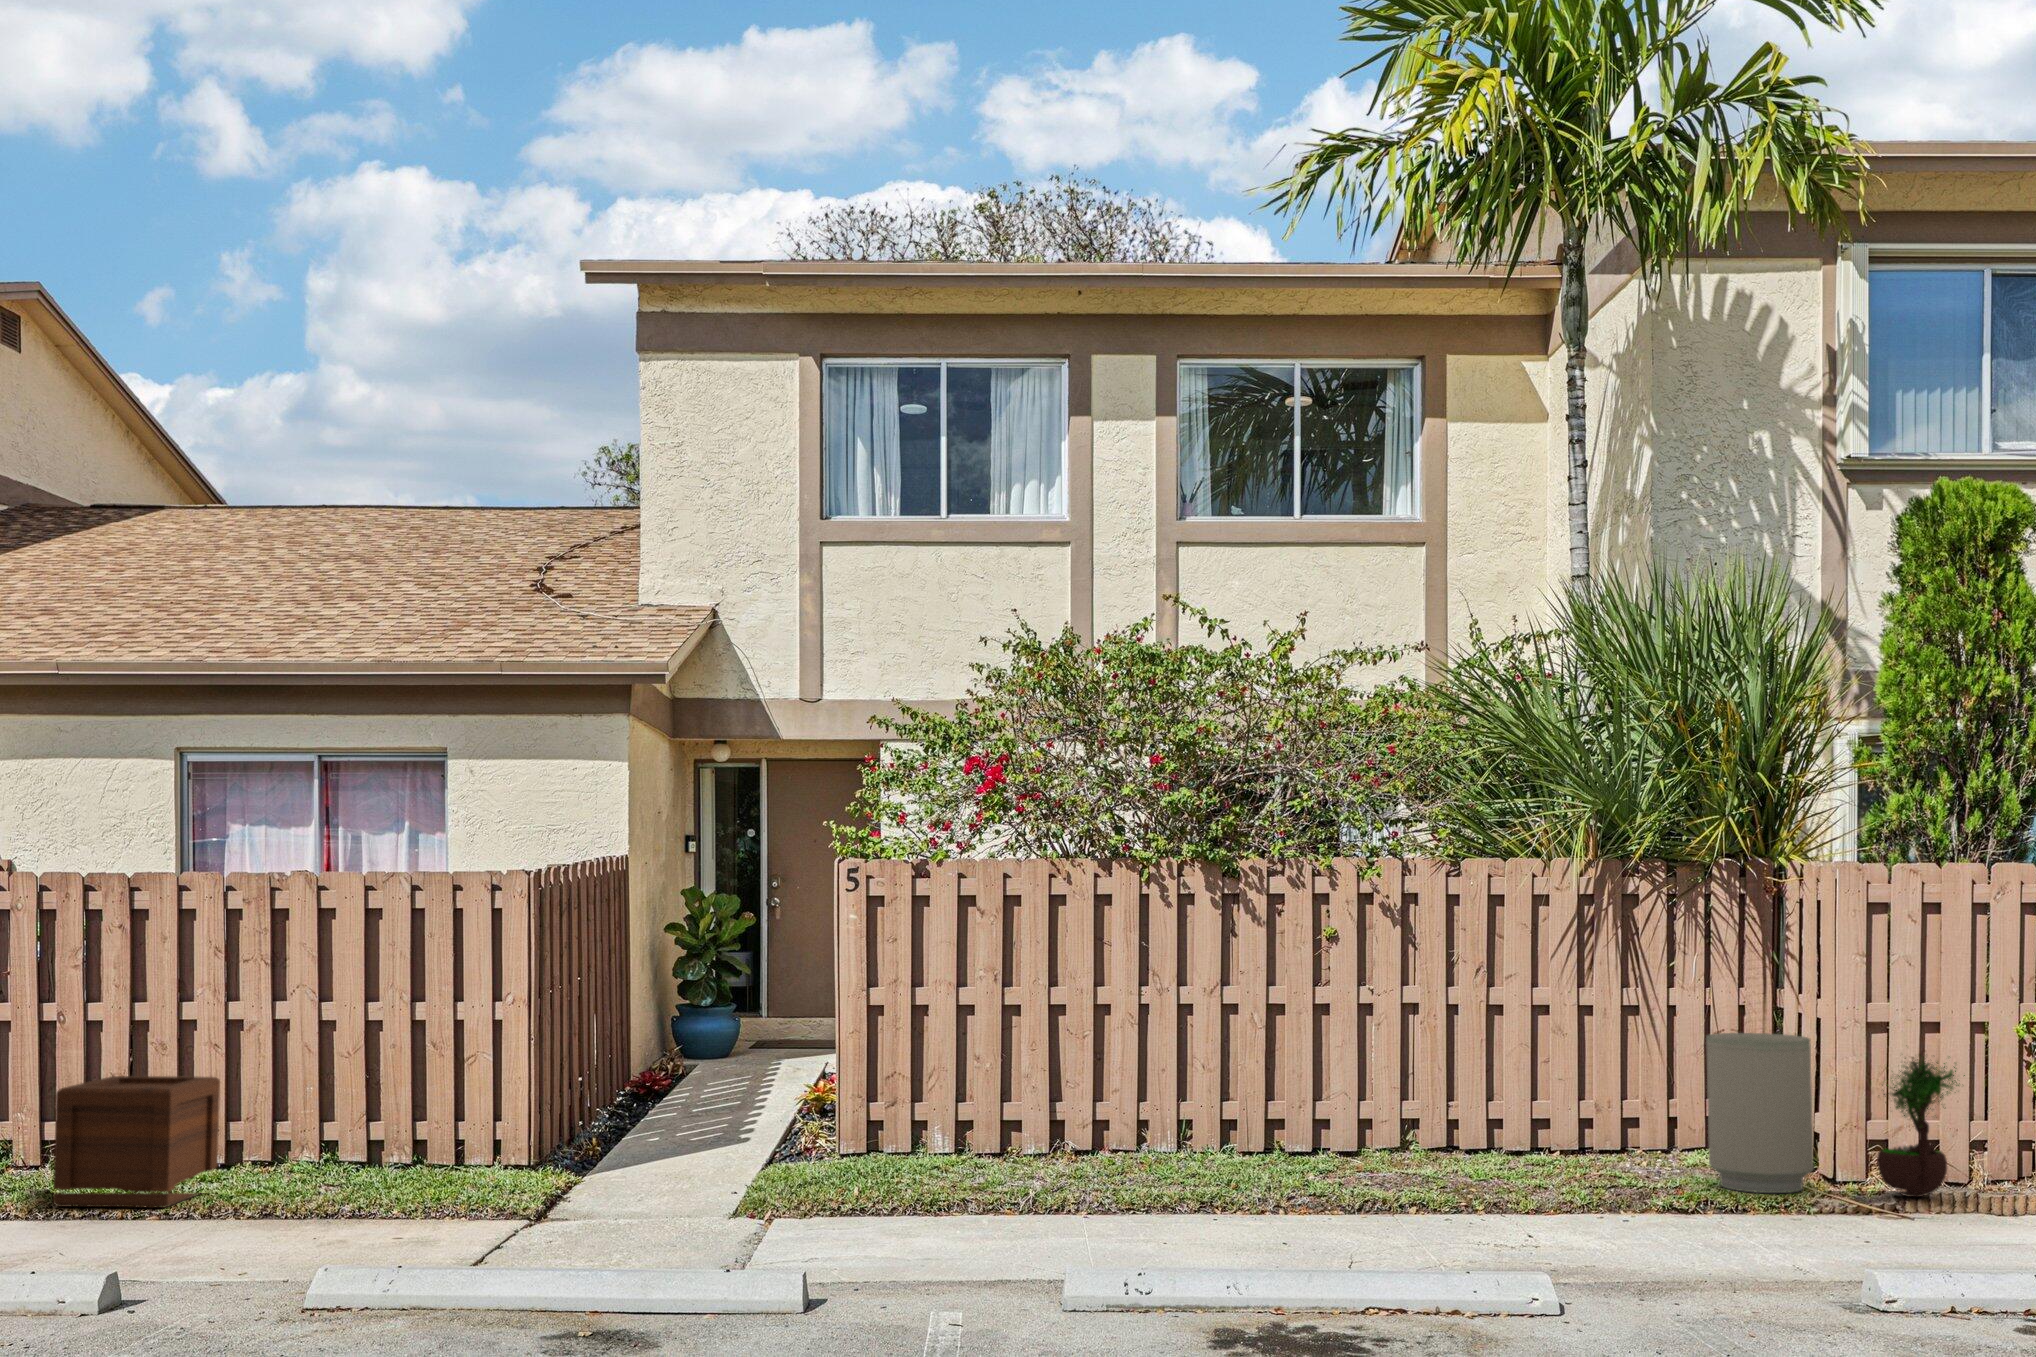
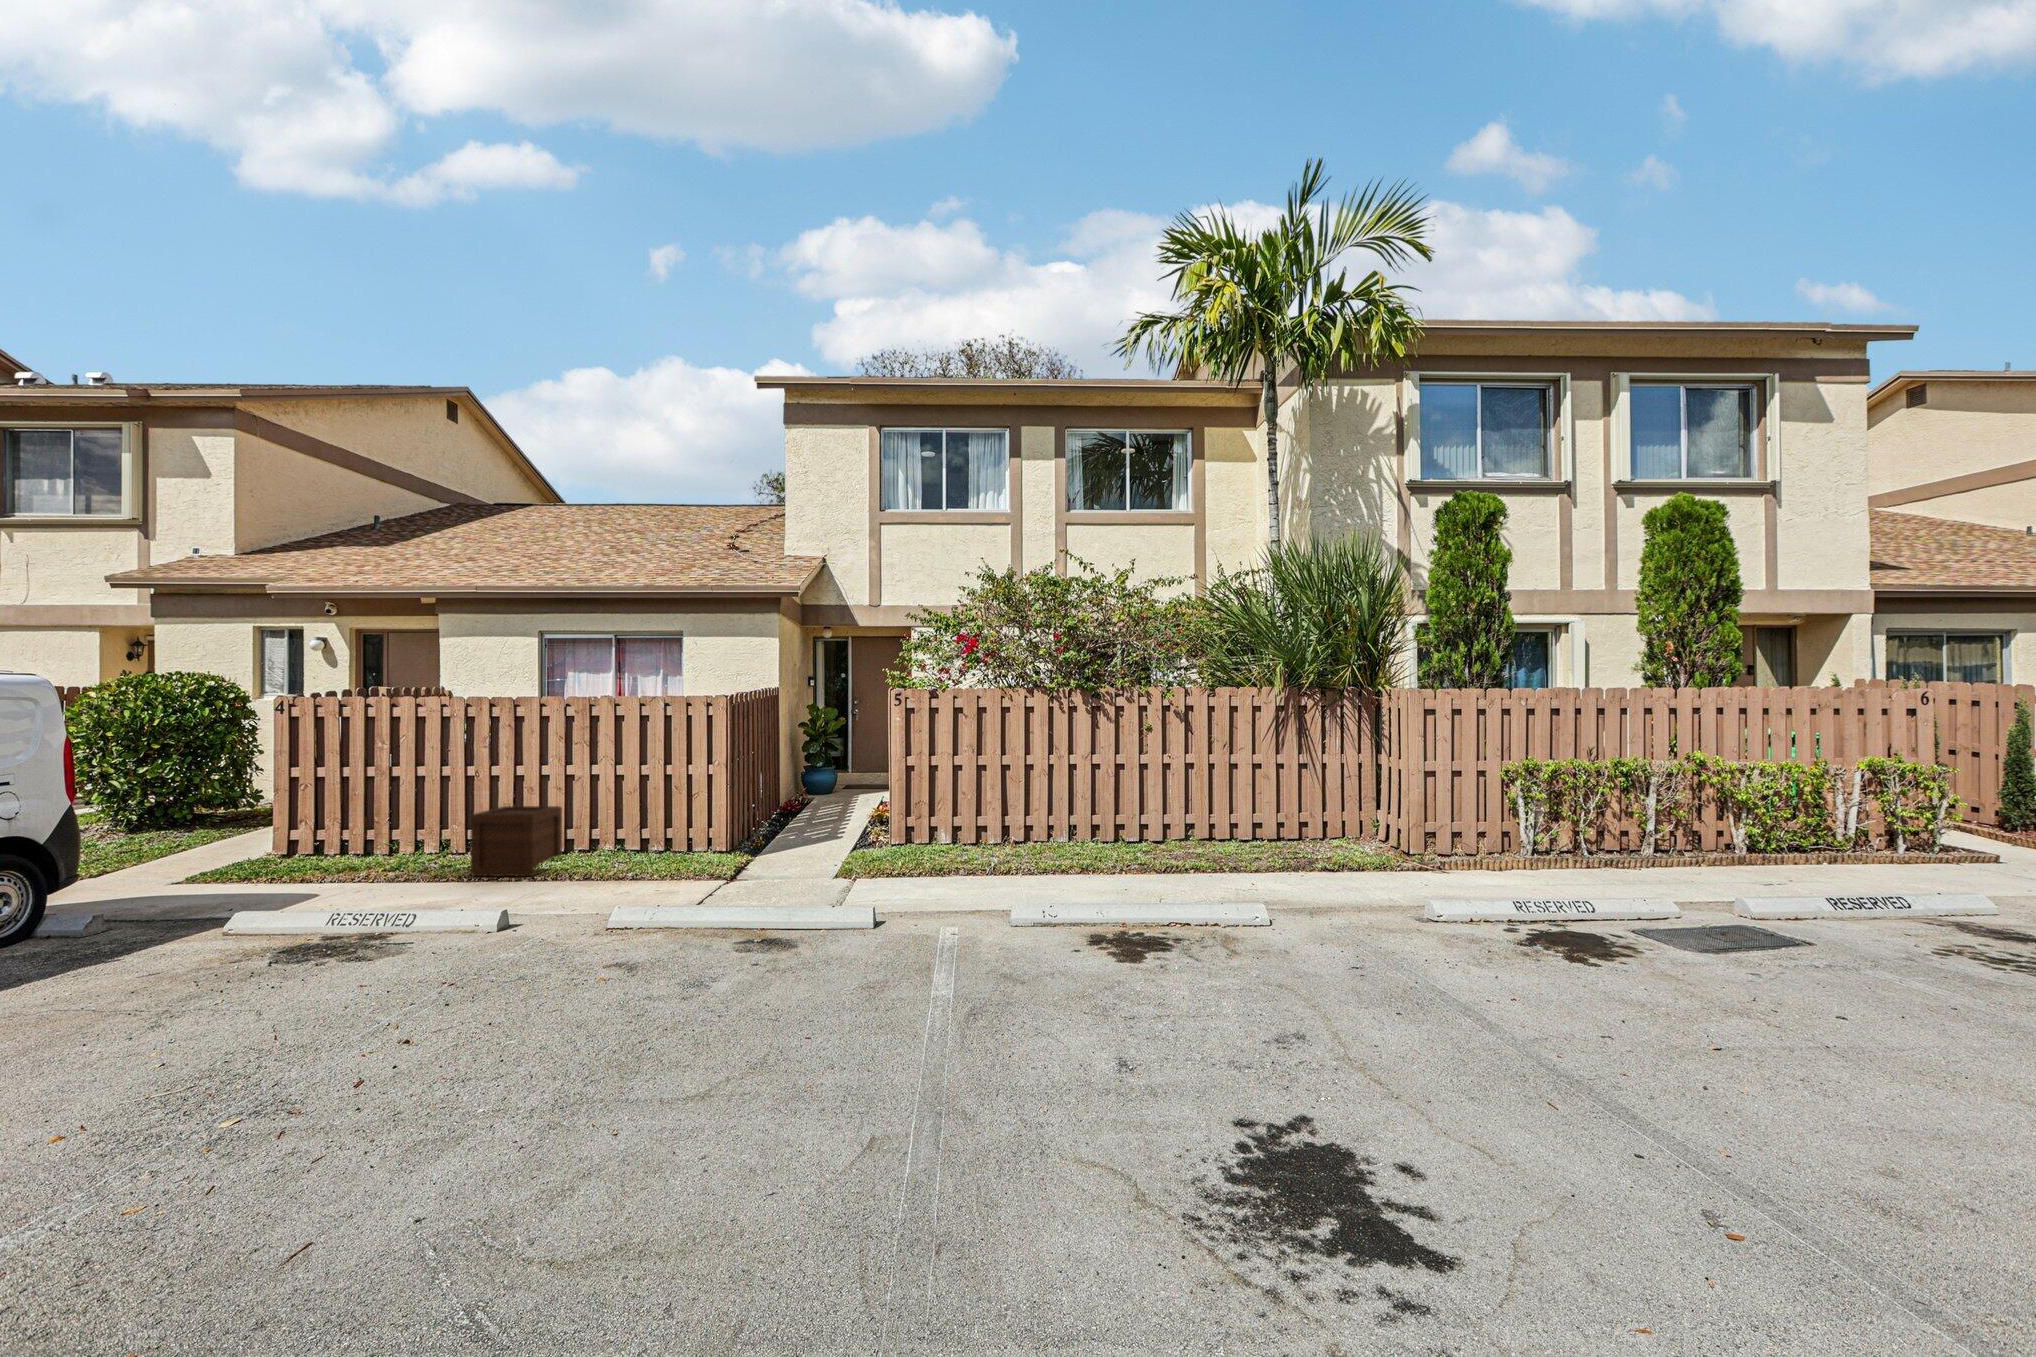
trash can: present [1706,1033,1814,1193] -> none [1343,778,1397,860]
potted tree: present [1877,1056,1965,1197] -> none [1430,785,1478,862]

